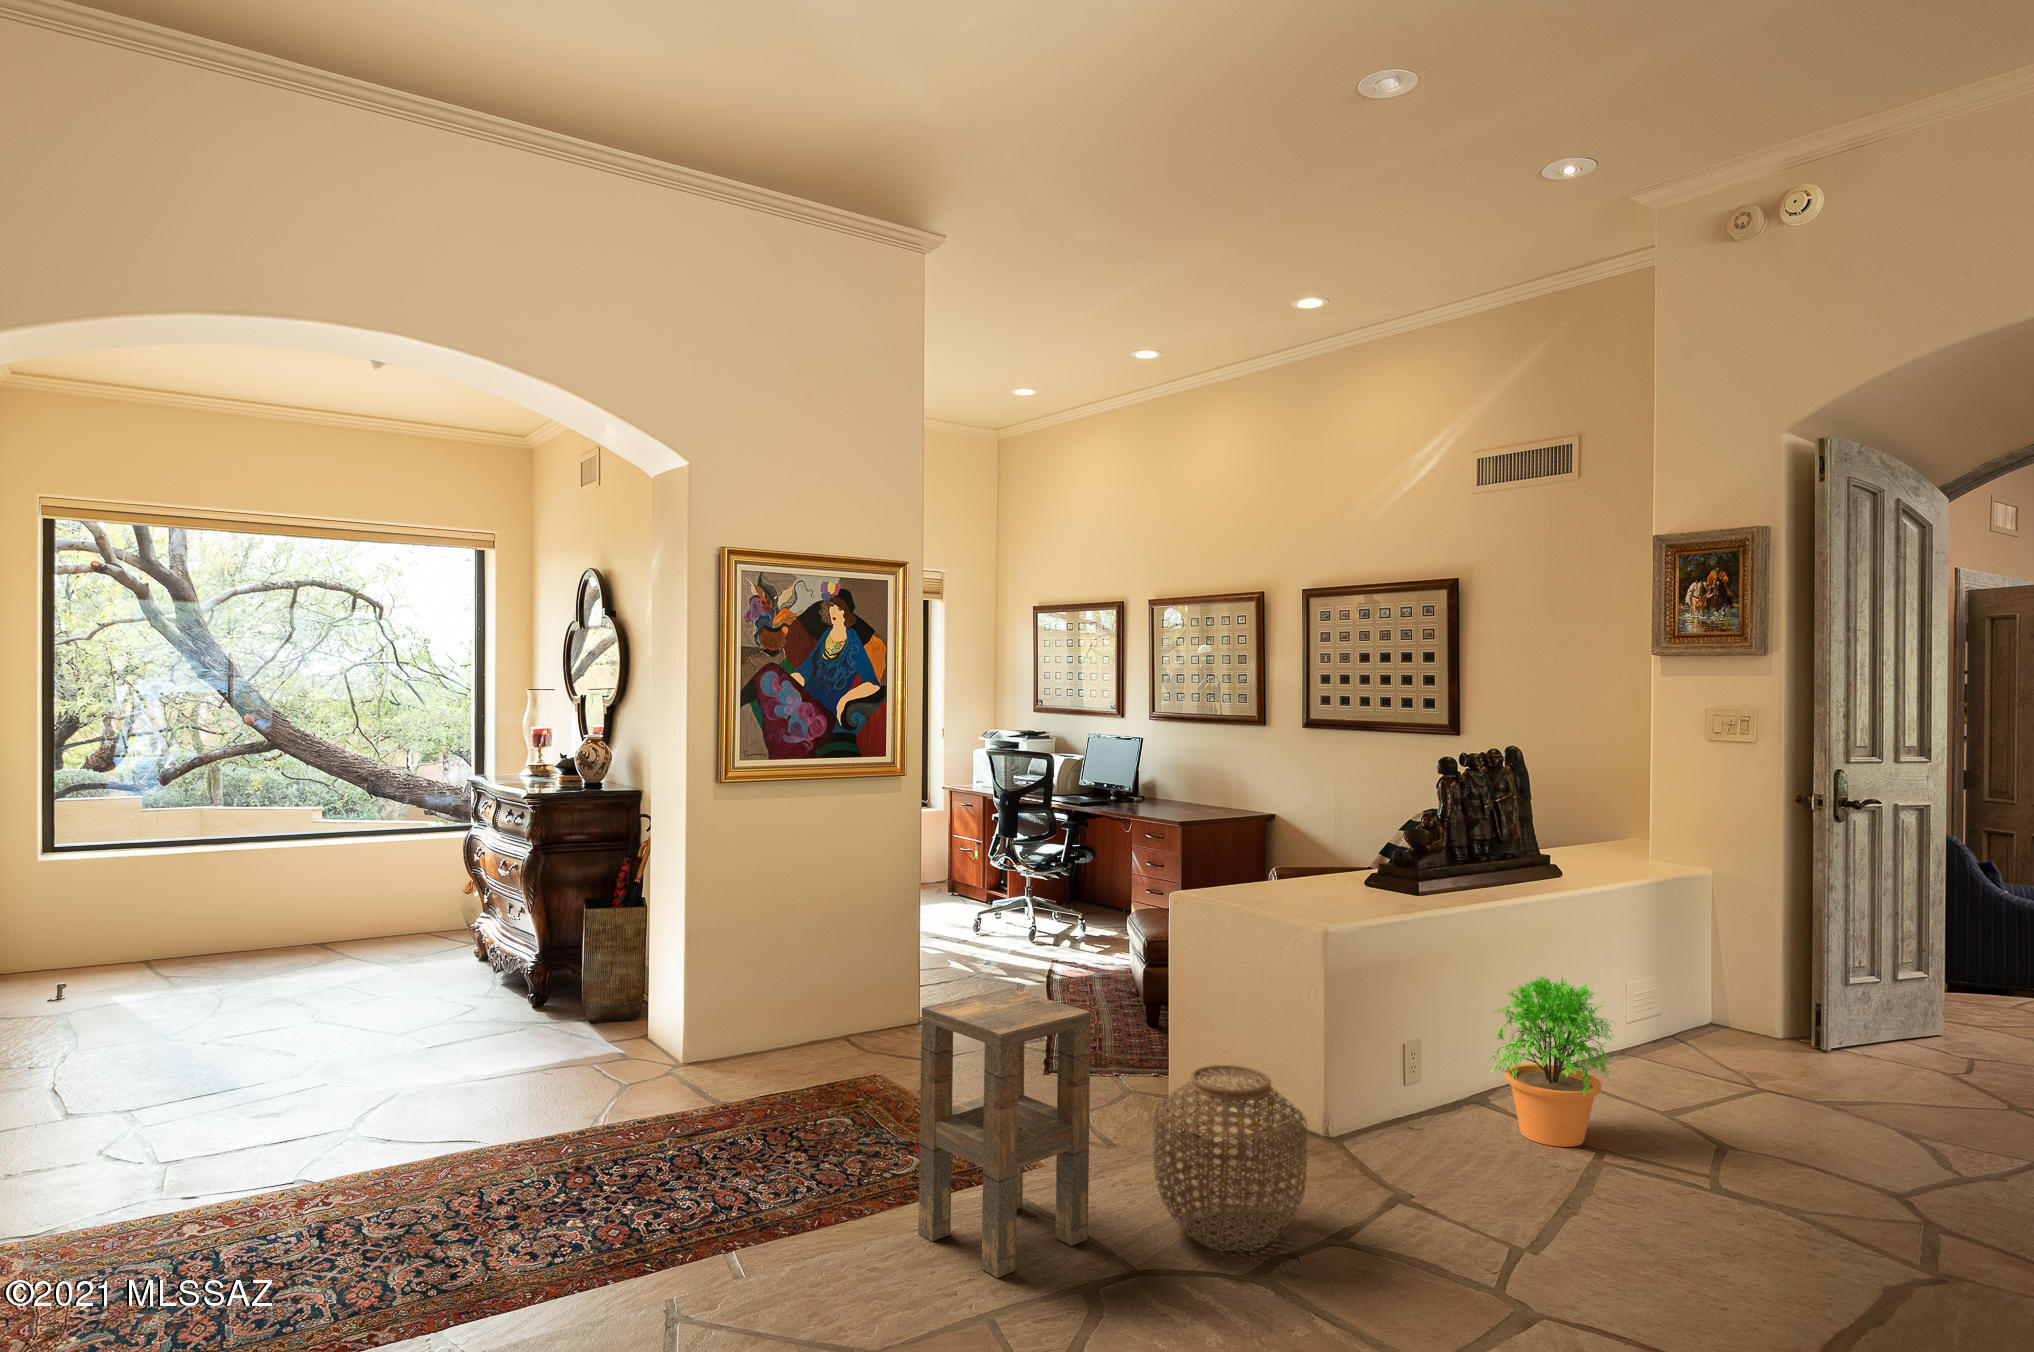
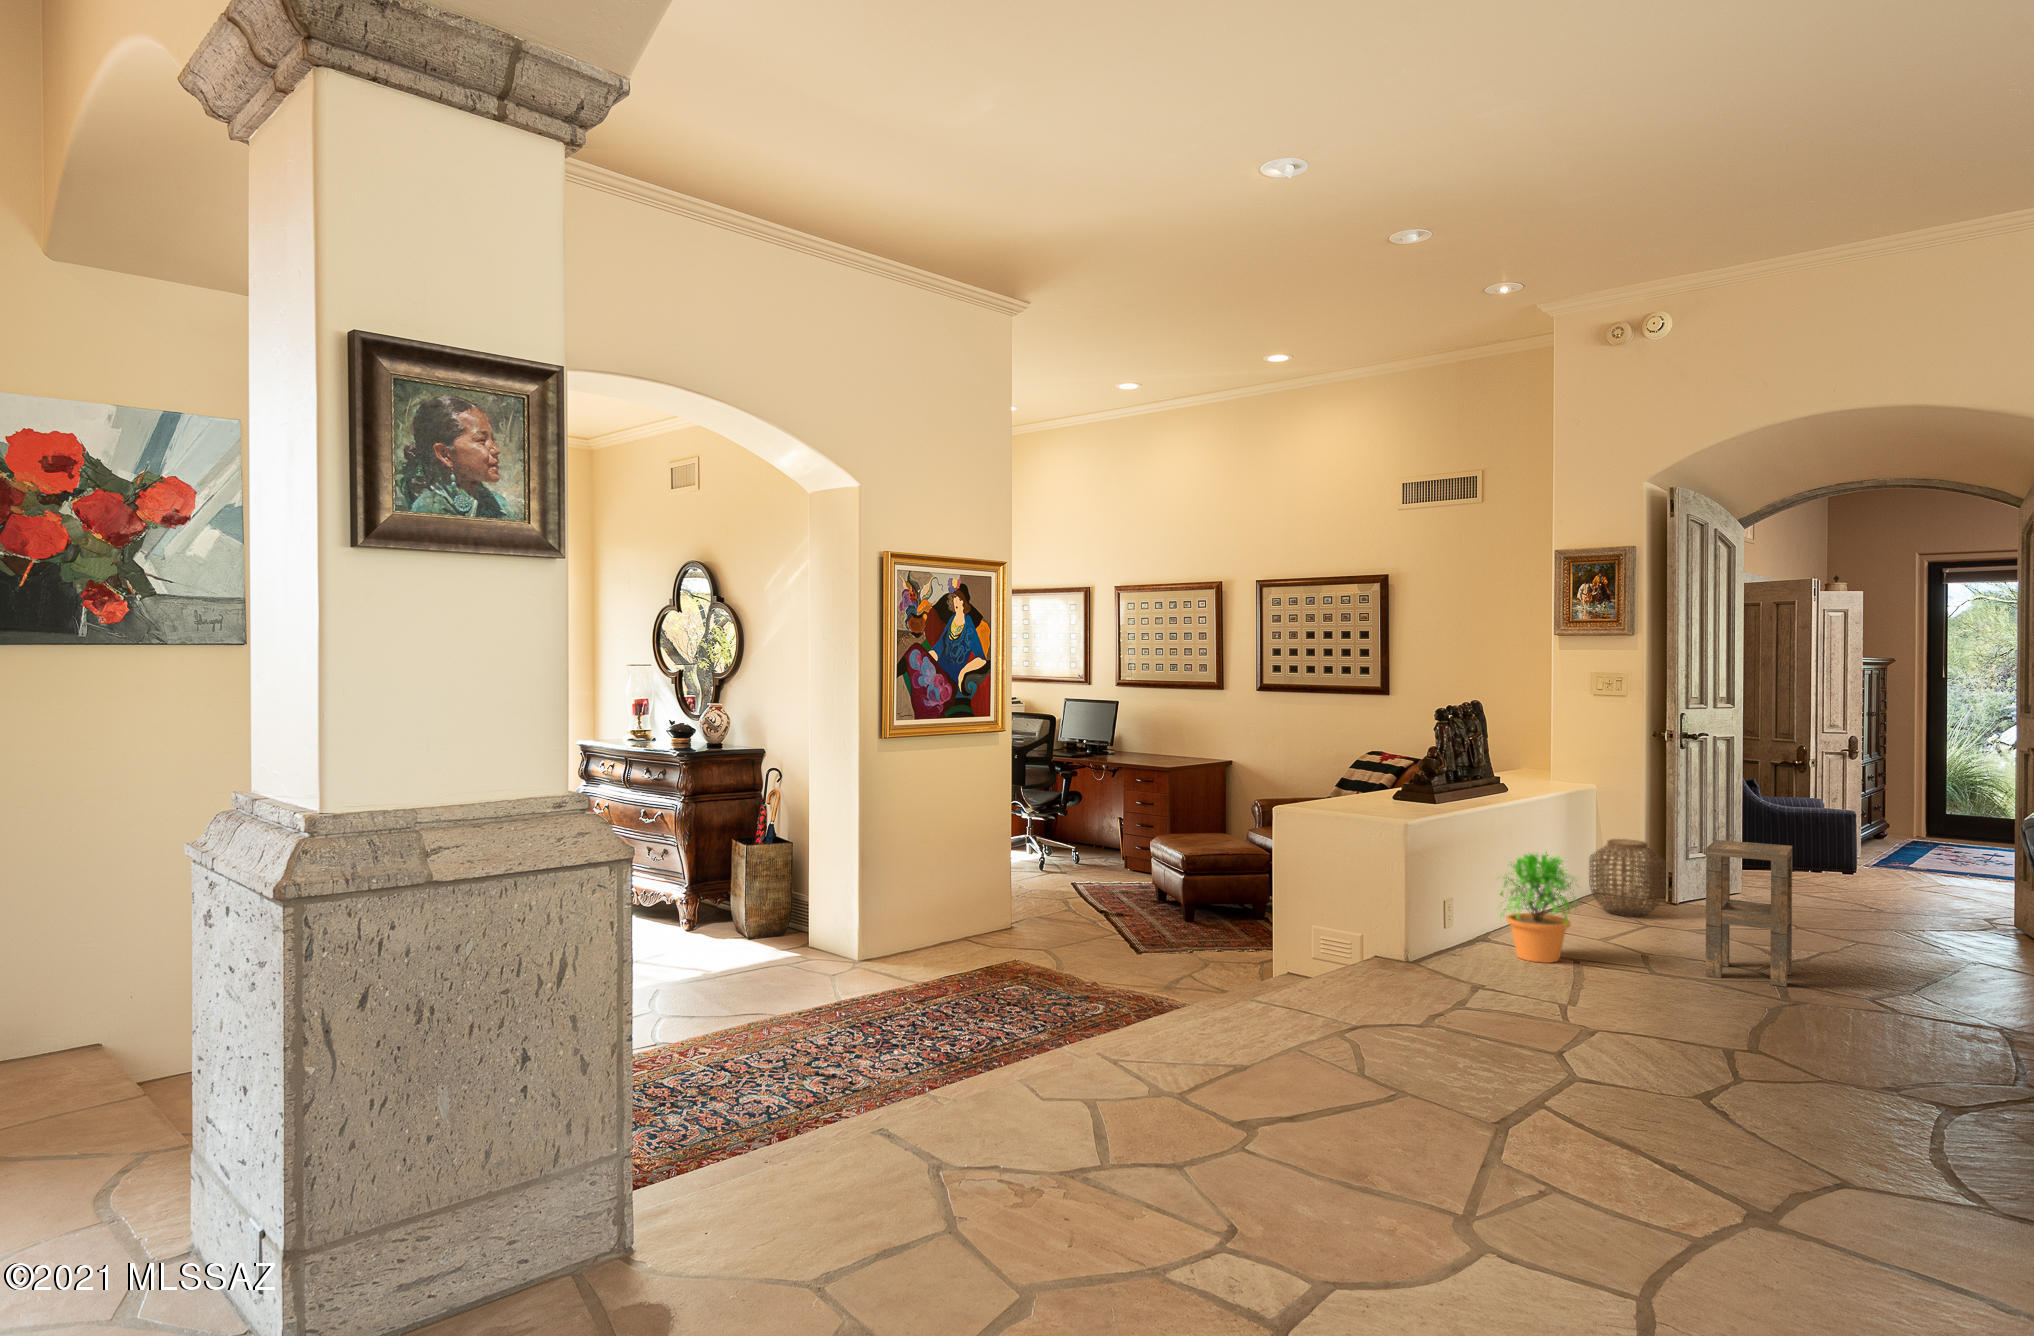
side table: present [918,988,1090,1278] -> present [1706,840,1792,987]
woven basket: present [1154,1065,1307,1251] -> present [1589,839,1666,917]

